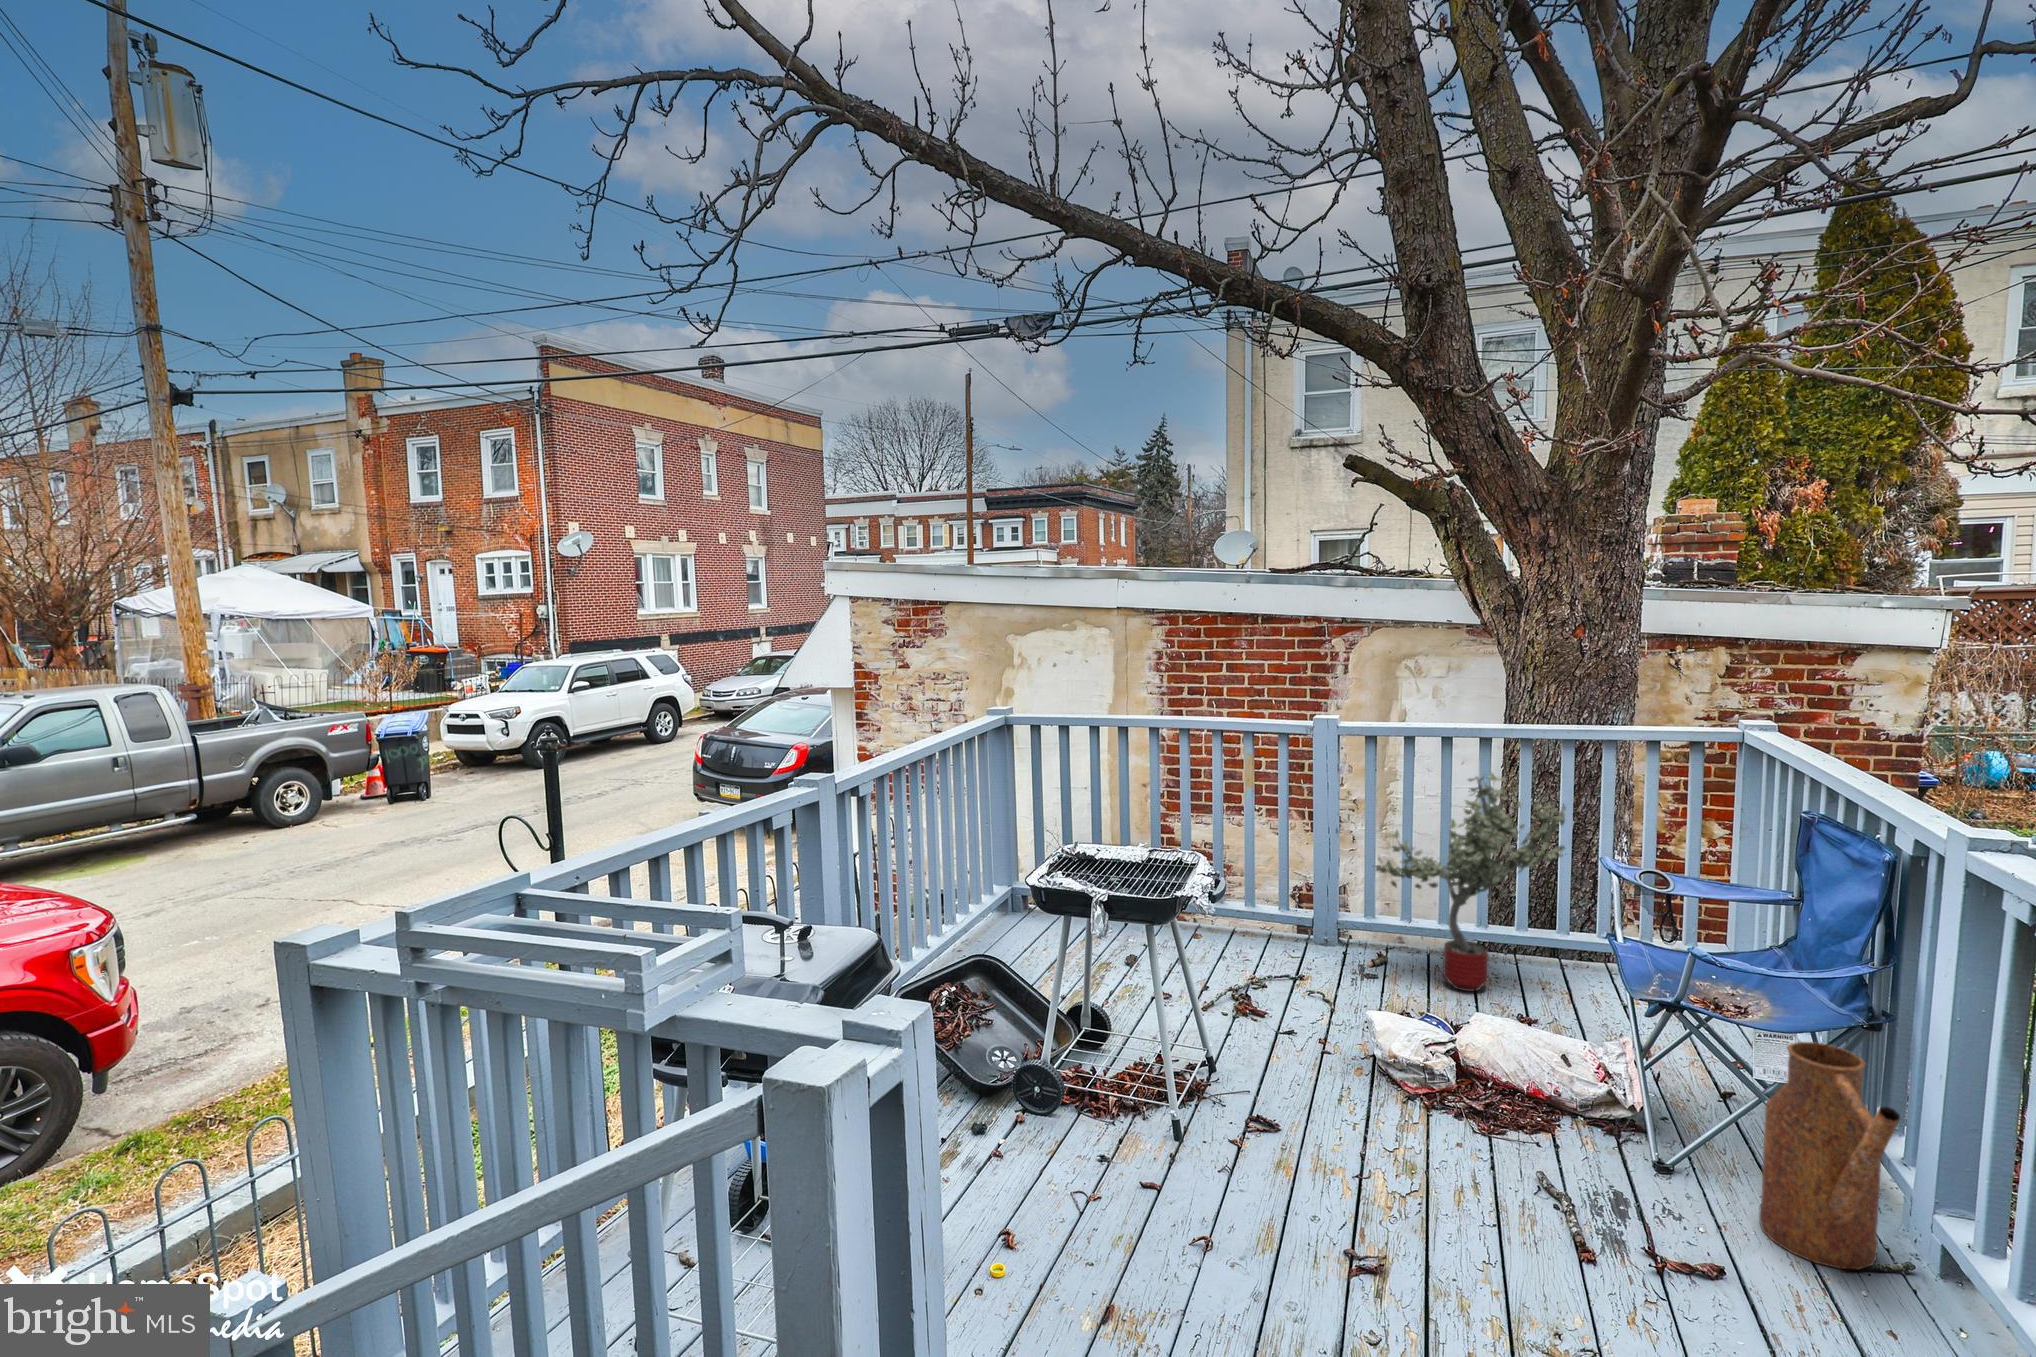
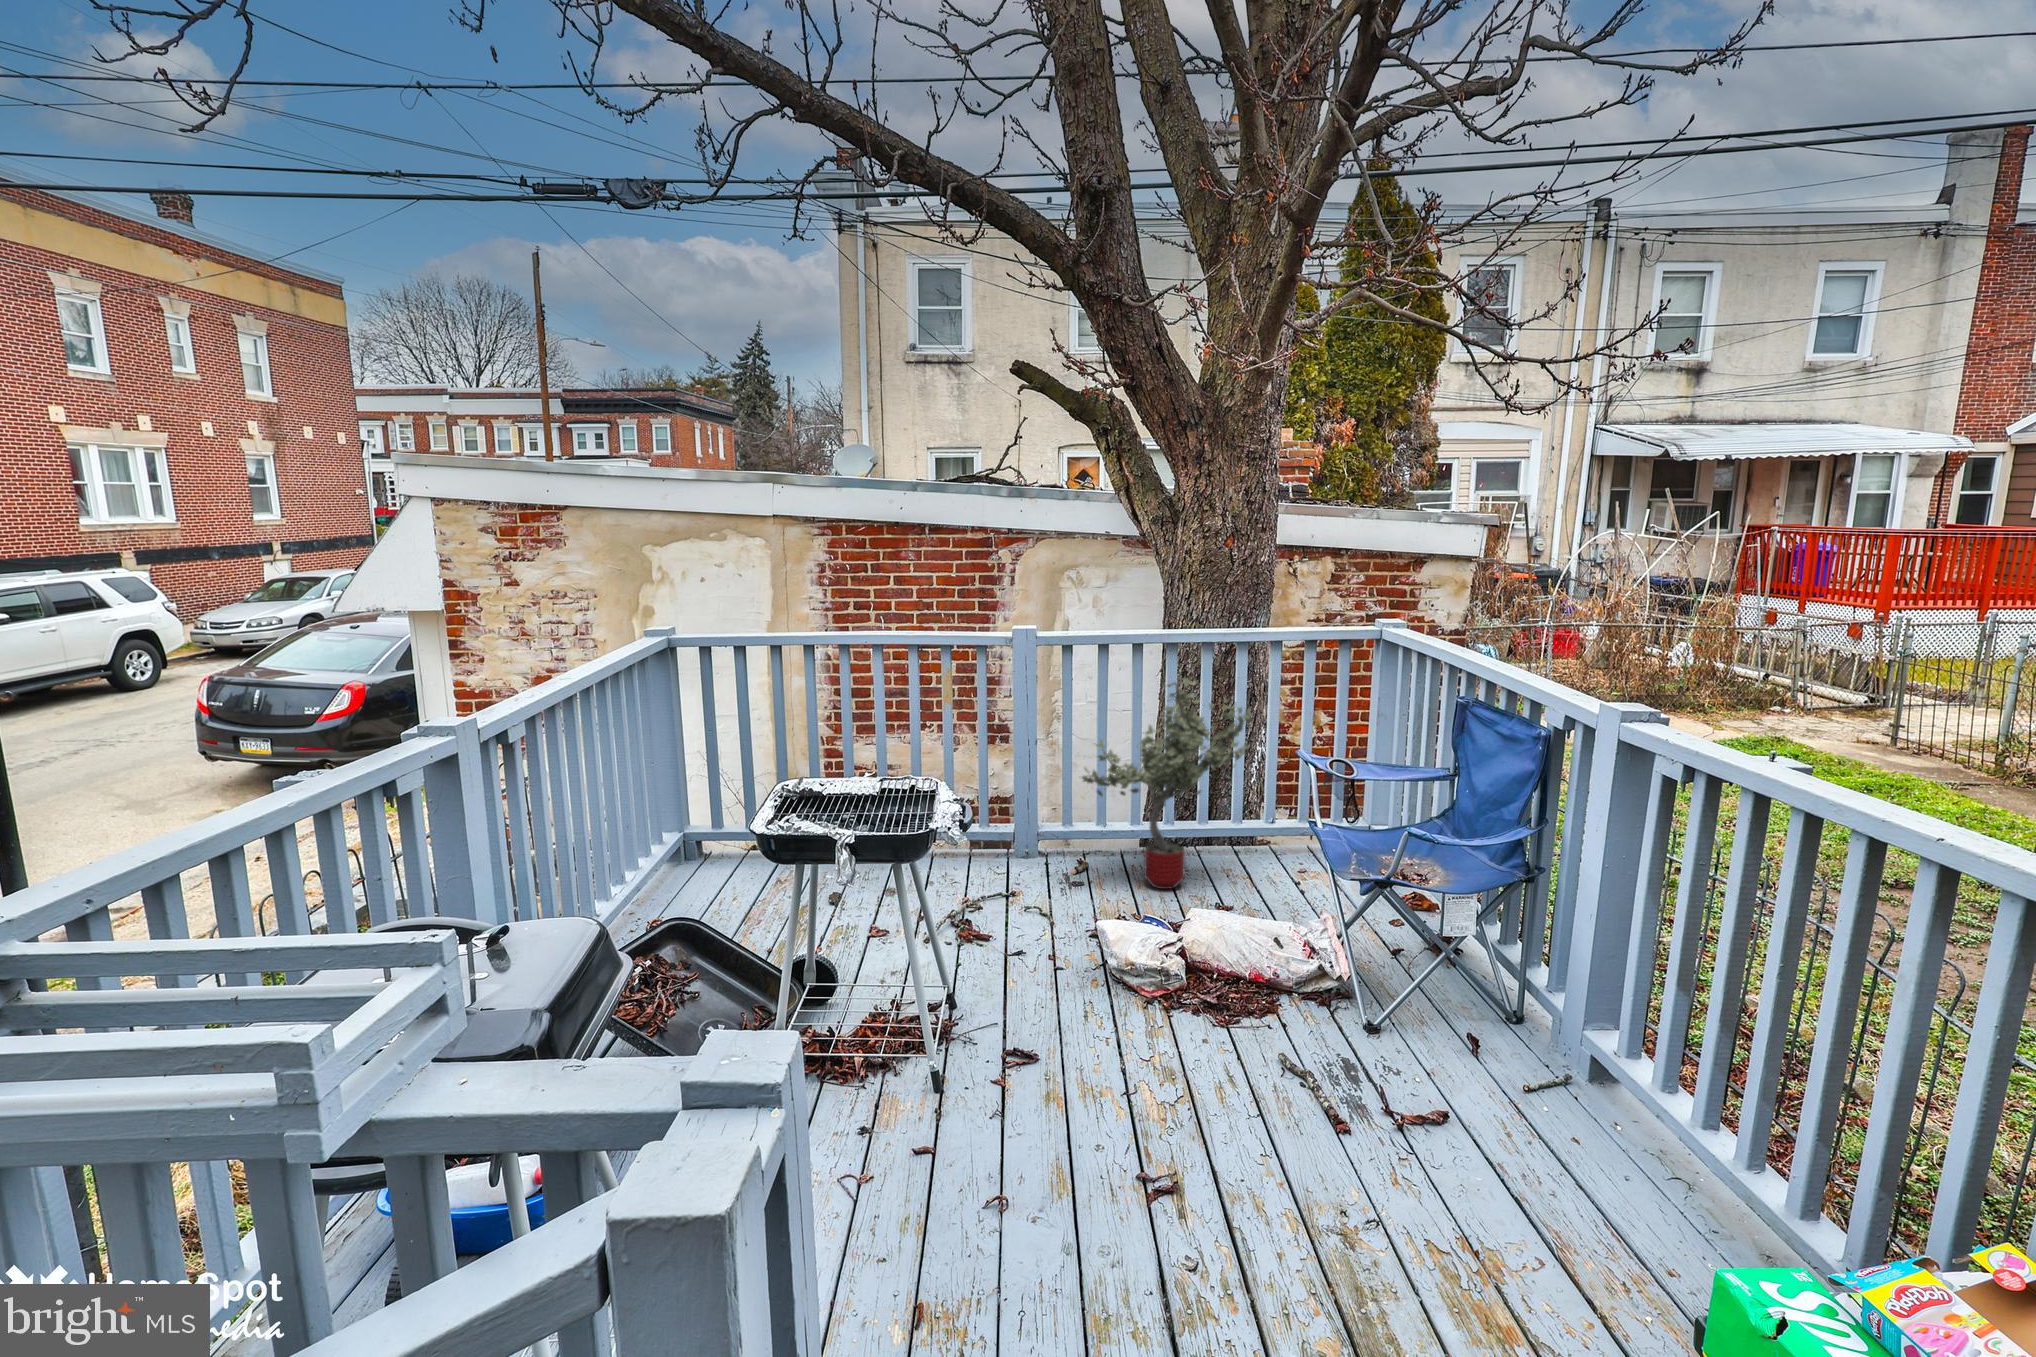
watering can: present [1759,1042,1900,1269] -> none [1453,900,1583,1091]

